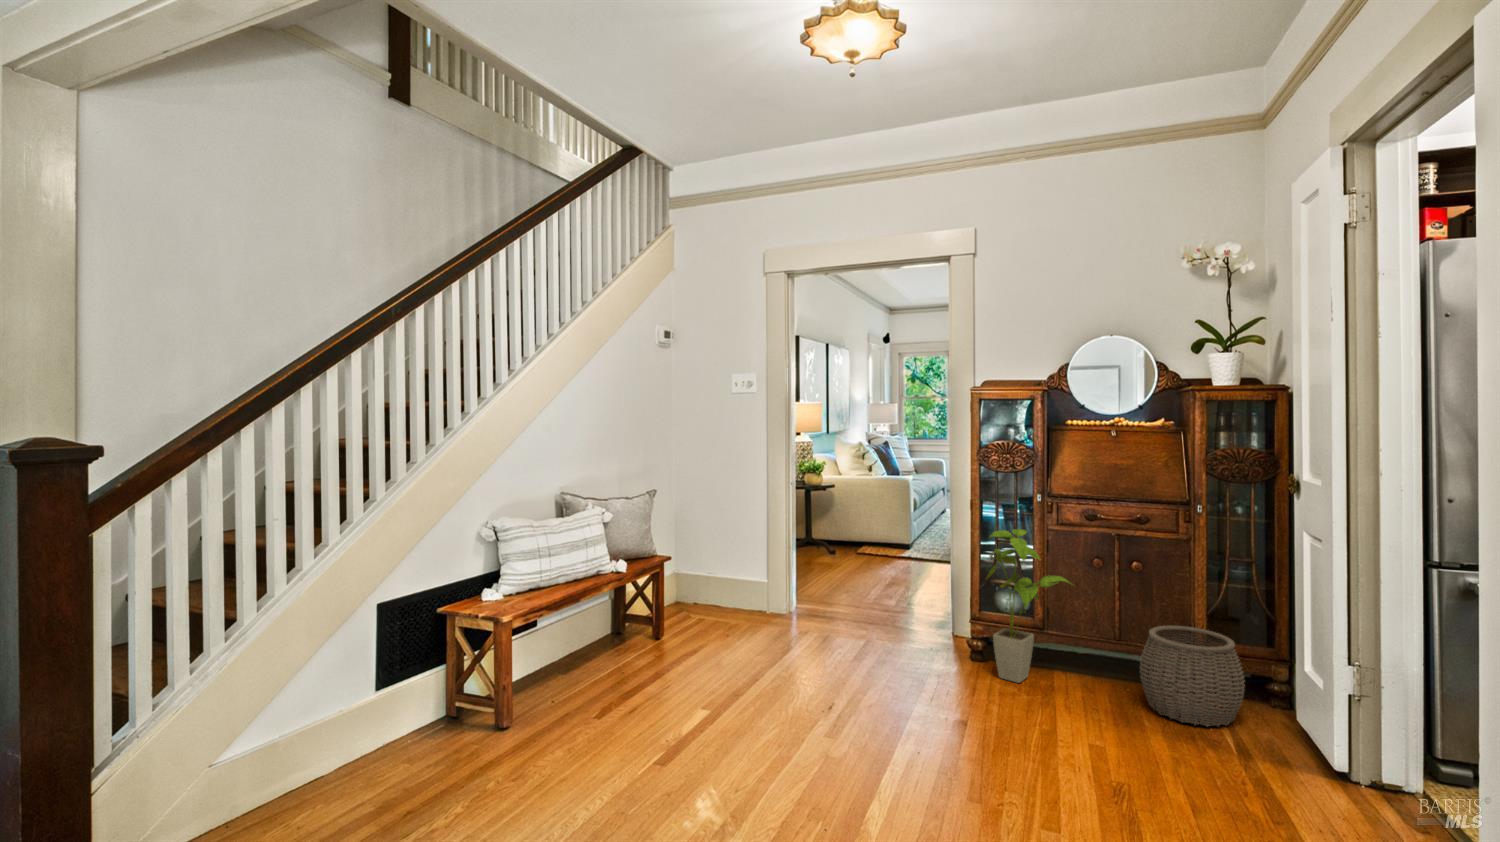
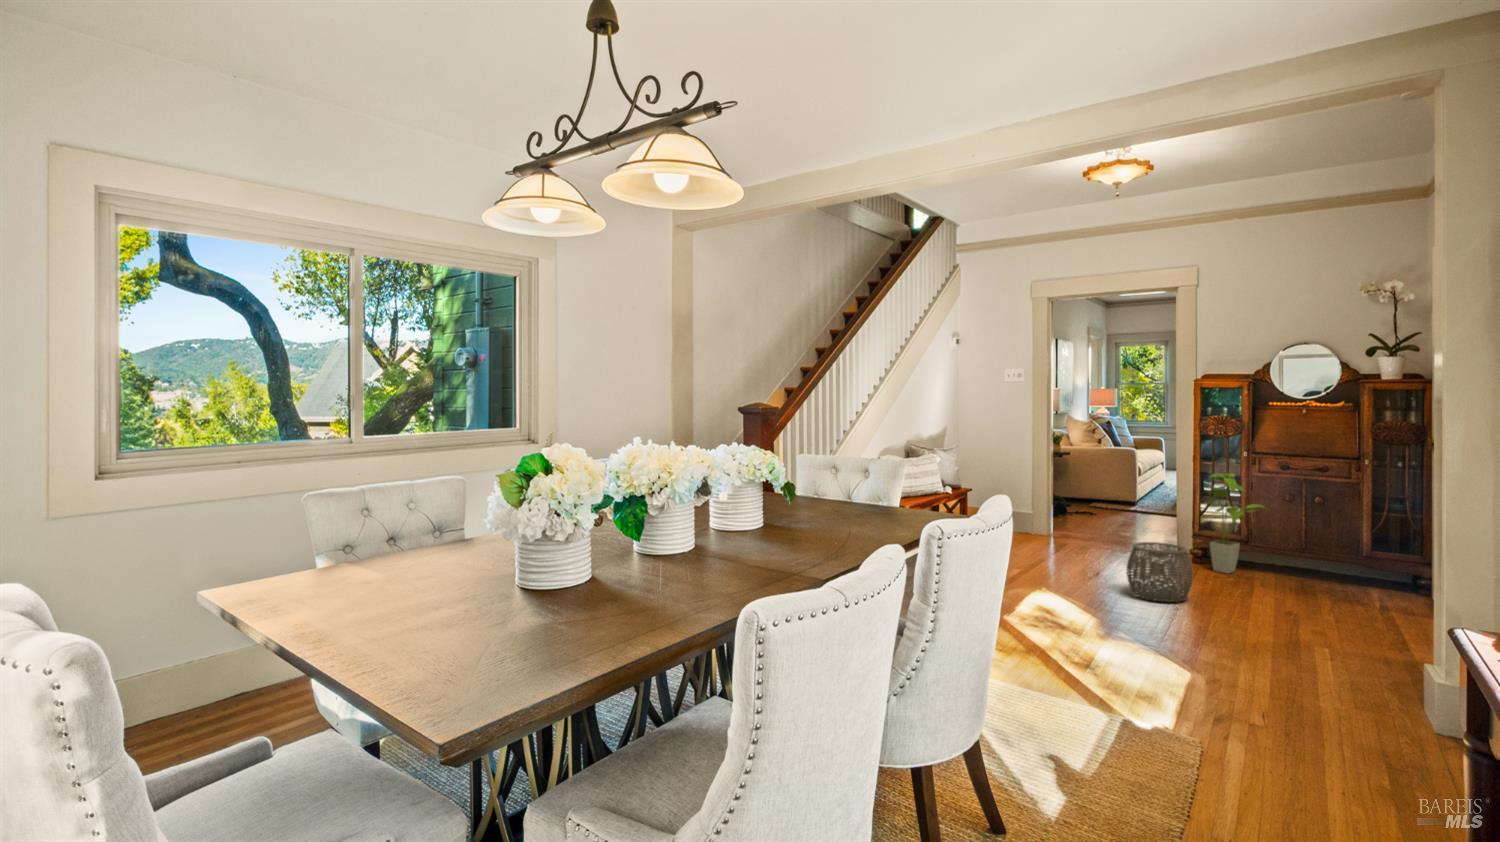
woven basket: present [1140,626,1245,727] -> present [1127,542,1193,603]

